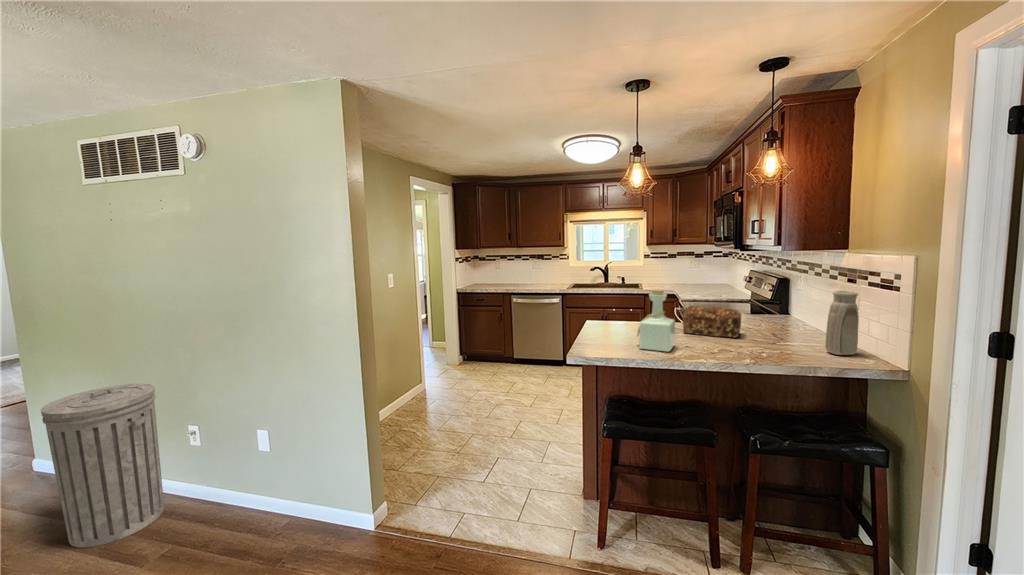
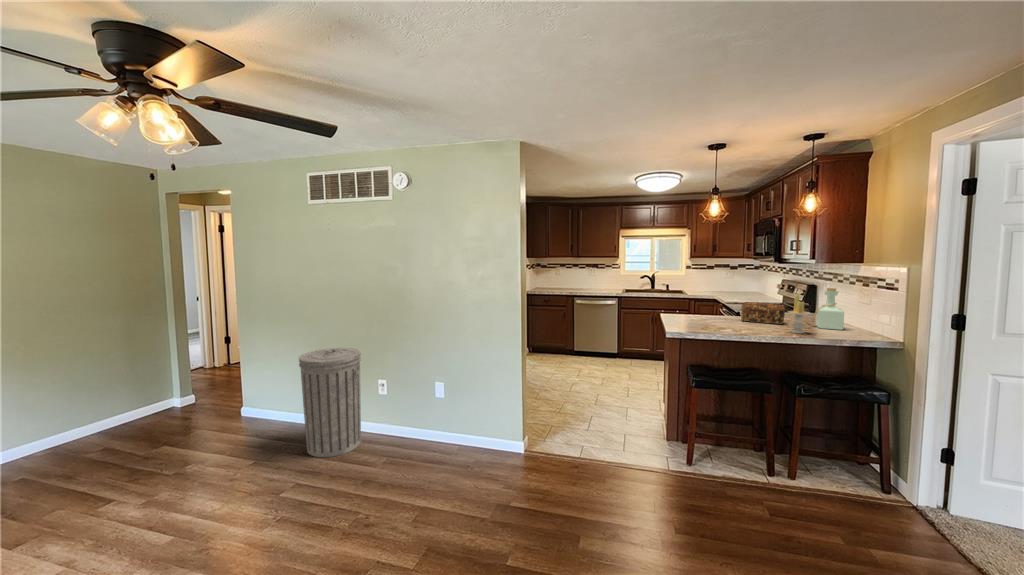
bottle: present [637,289,675,352] -> present [813,288,844,330]
vase: present [825,291,859,355] -> none [848,291,871,334]
candle: none [739,298,771,356] -> present [788,295,810,334]

